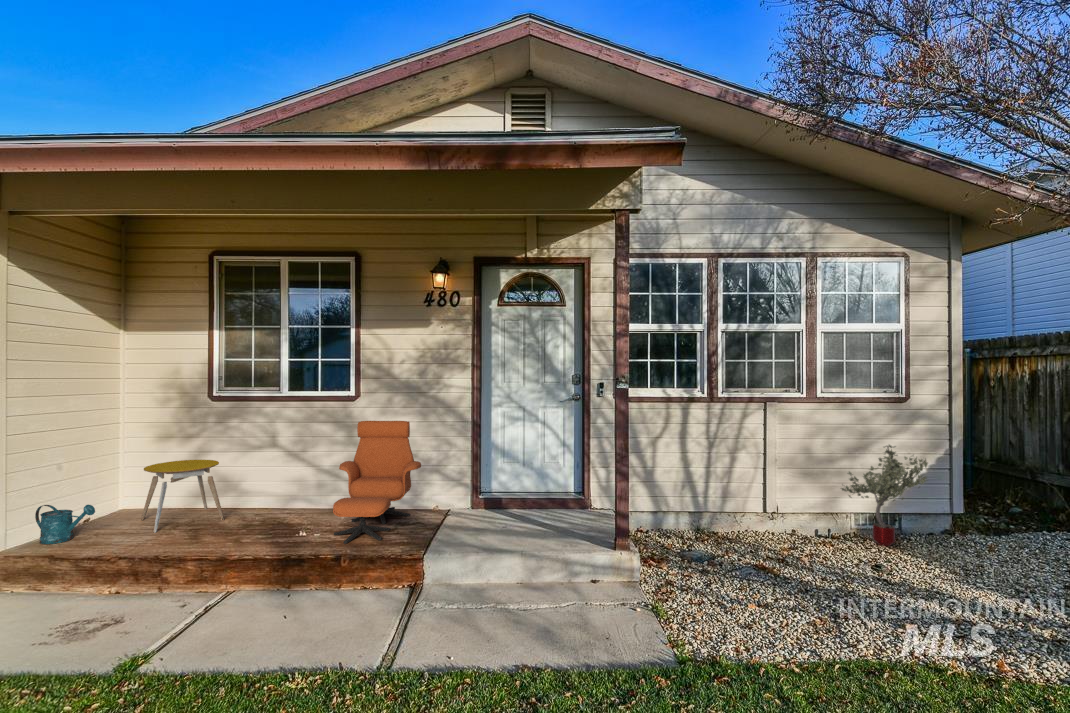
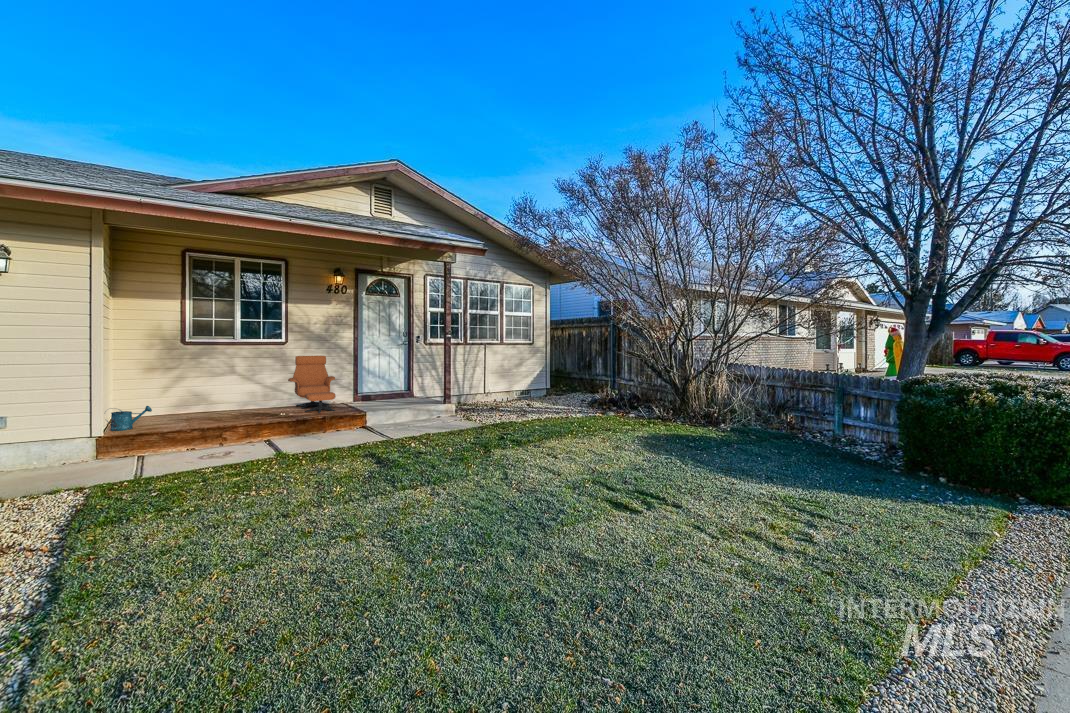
potted tree: present [841,445,928,546] -> none [513,361,541,400]
stool: present [141,460,224,533] -> none [152,382,216,421]

